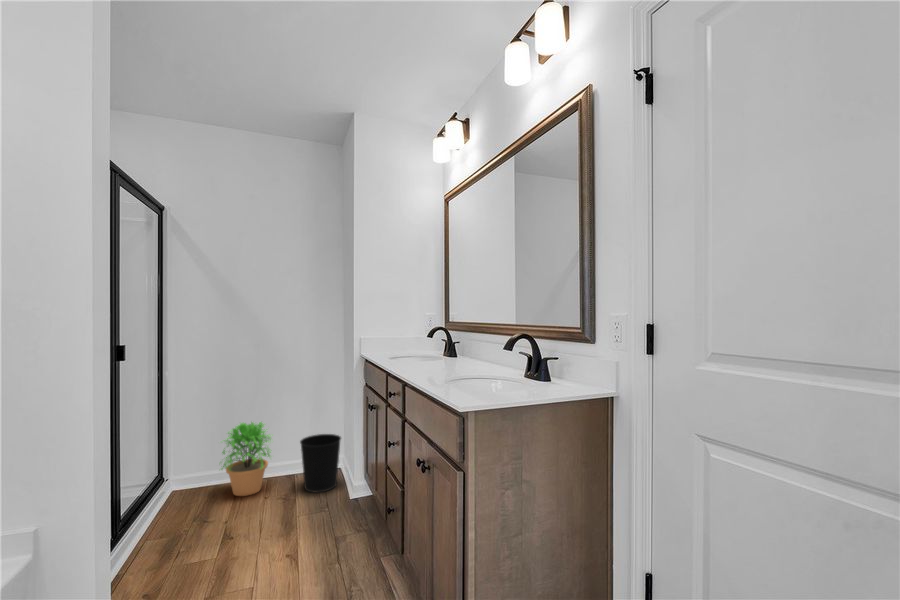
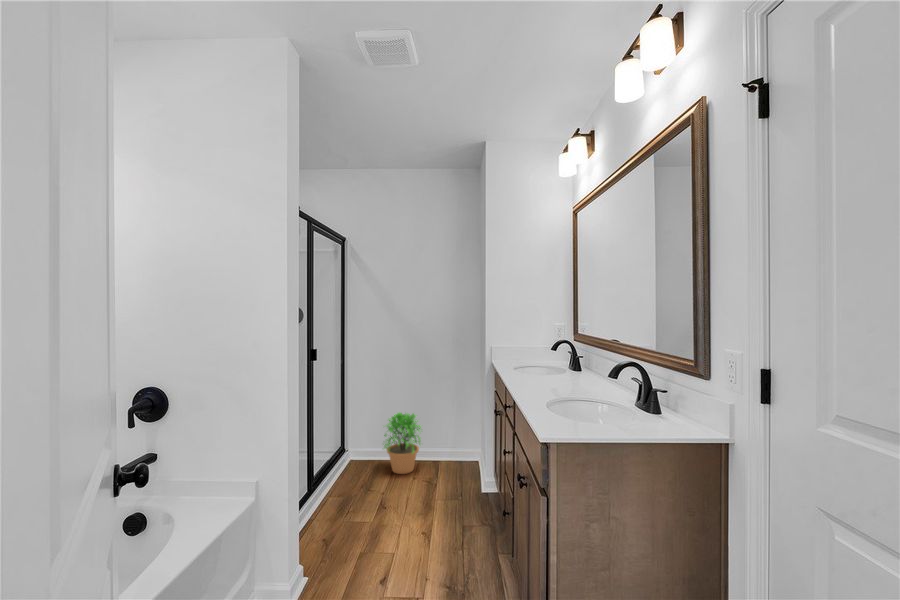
wastebasket: present [300,434,341,492] -> none [443,429,479,482]

